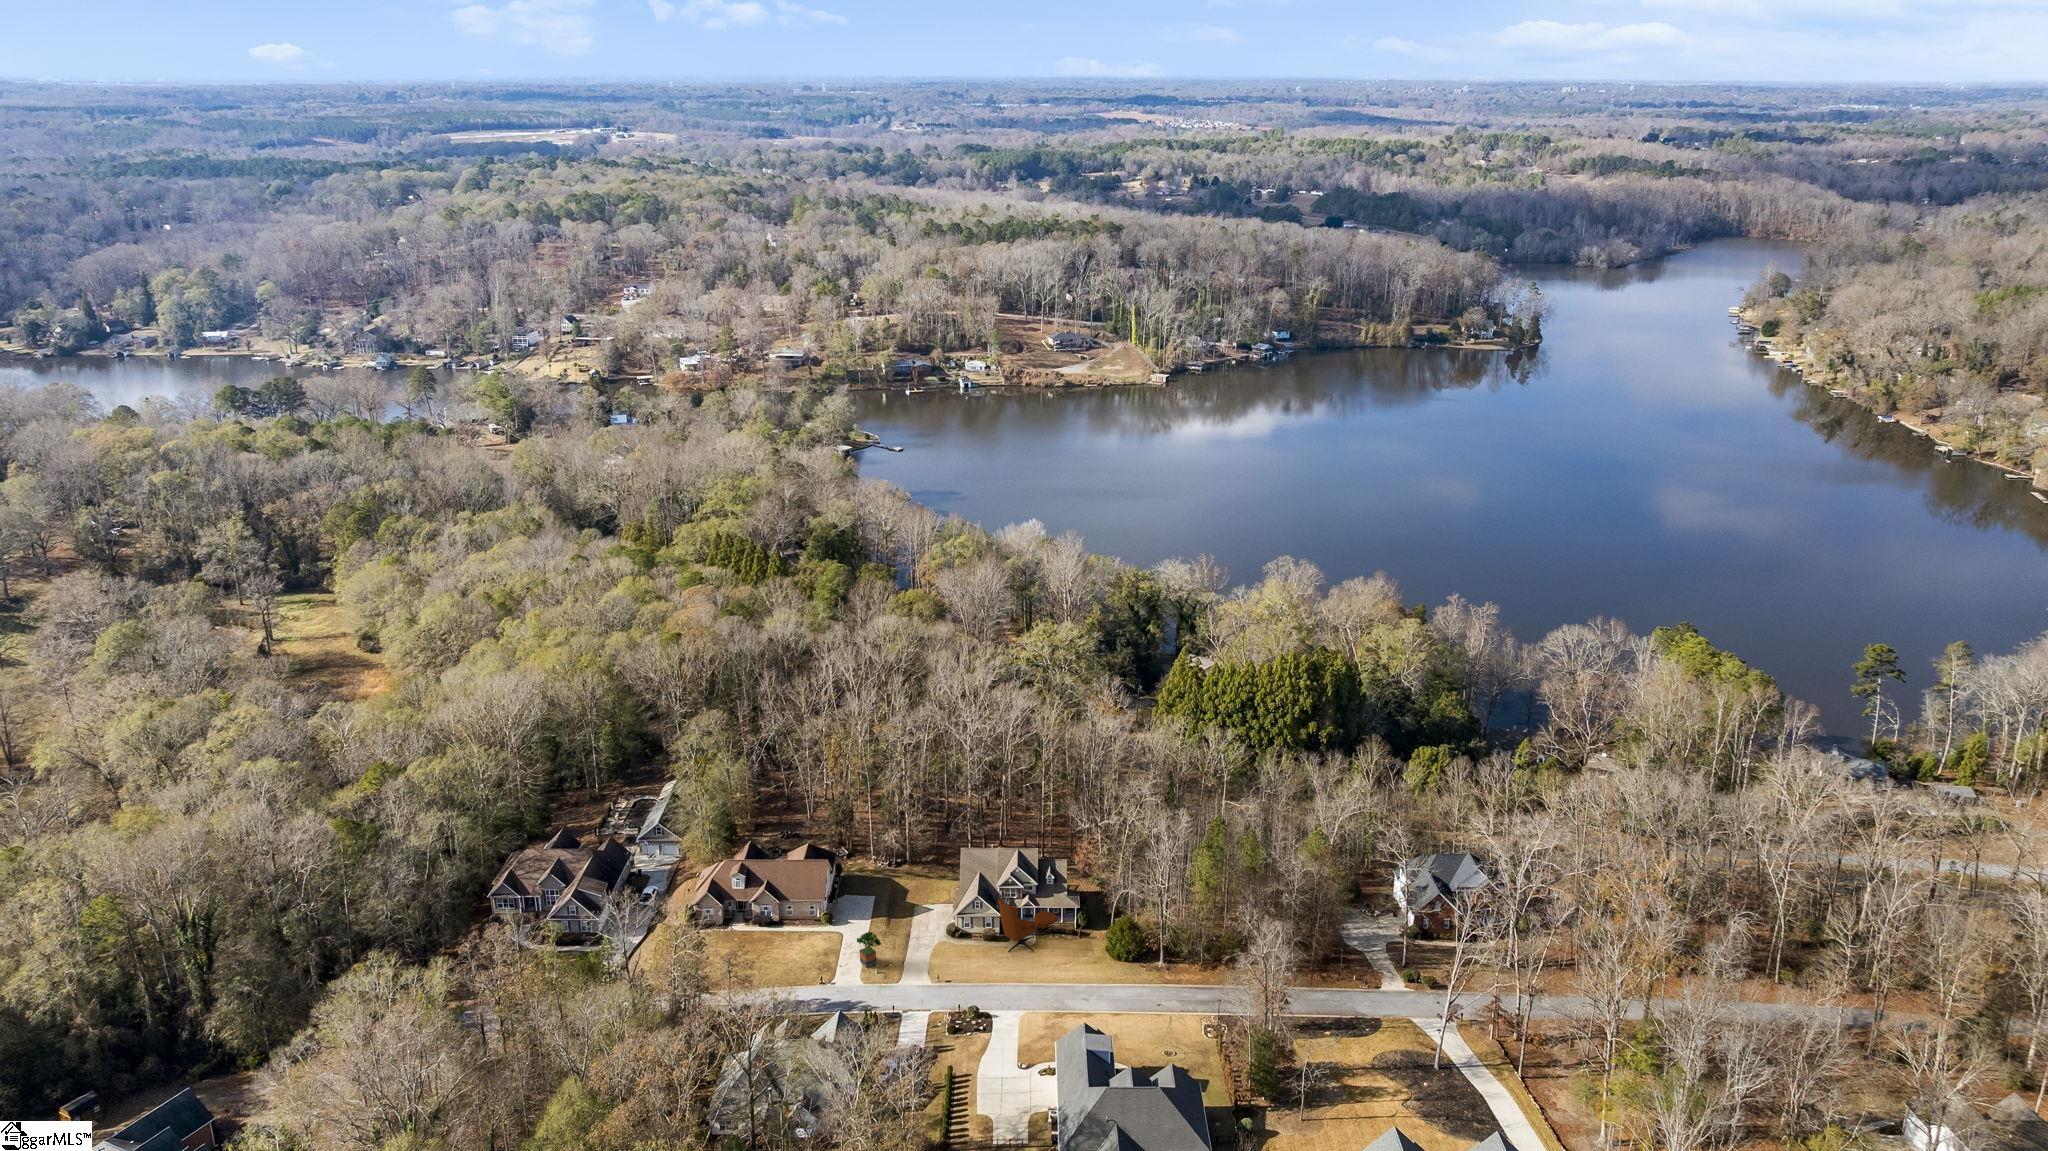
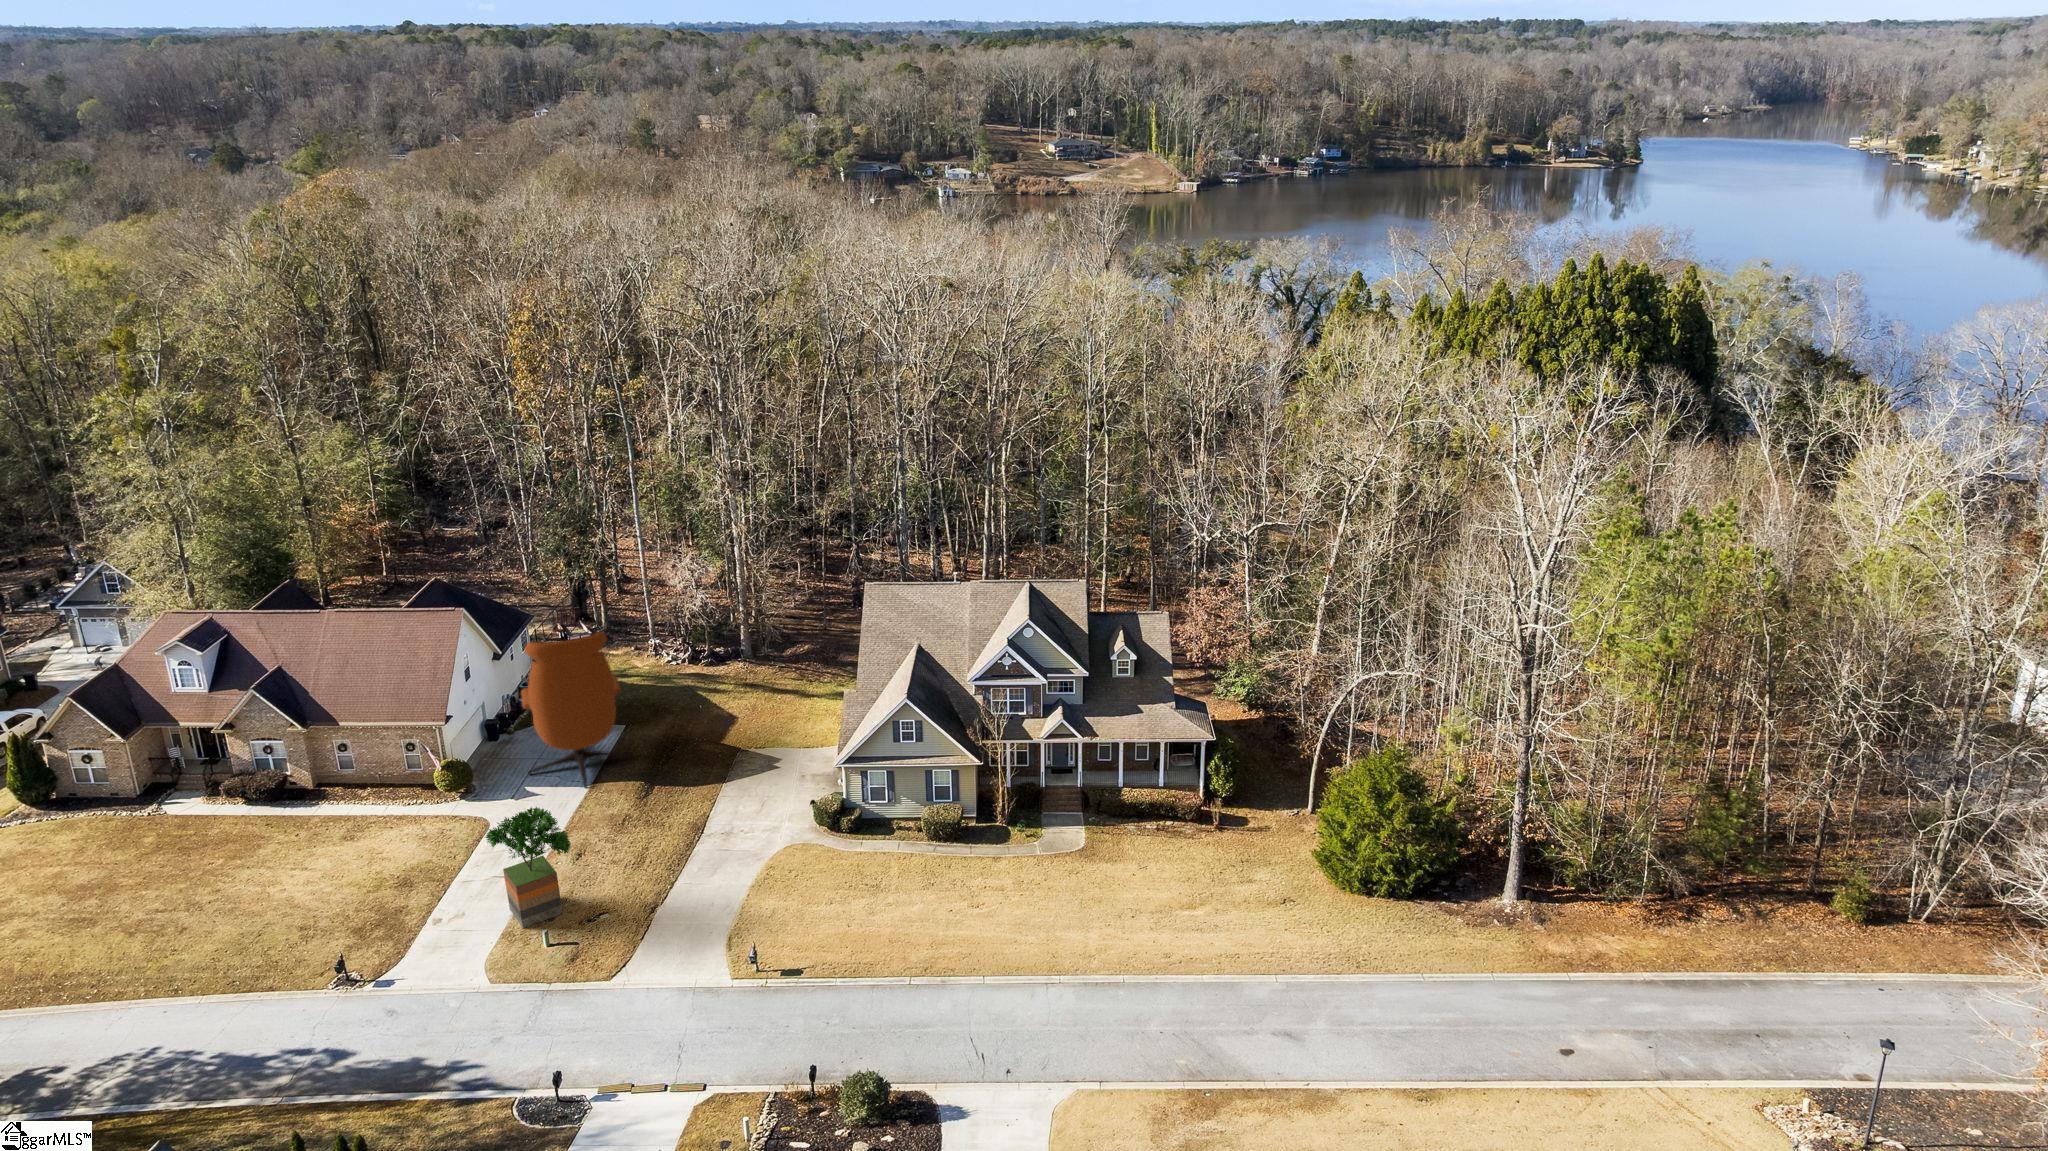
lounge chair: present [998,898,1058,952] -> present [521,631,632,787]

